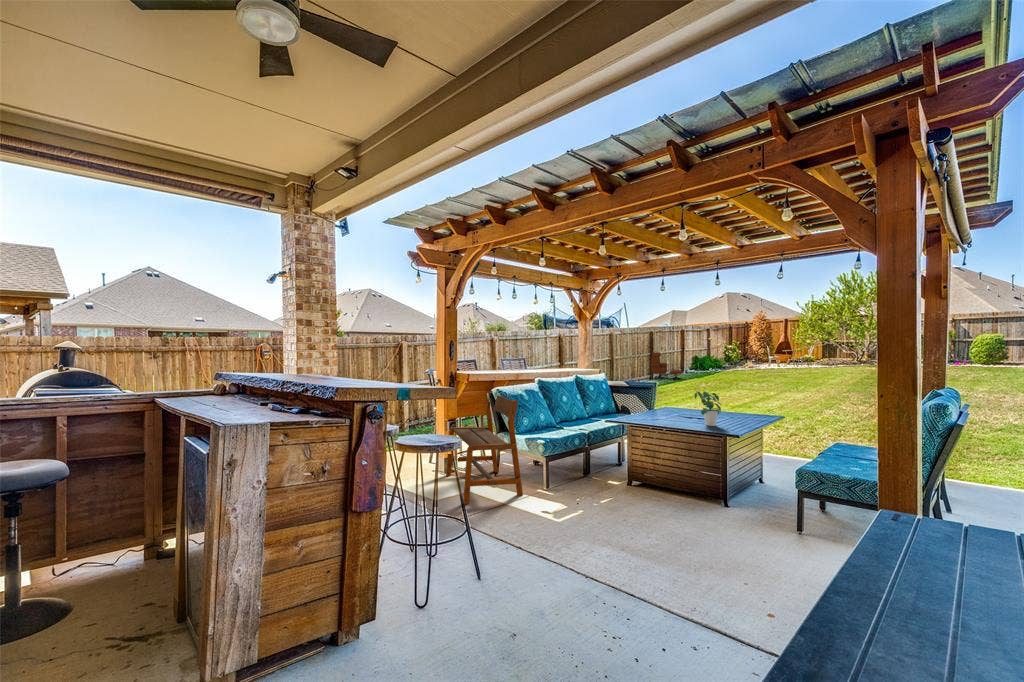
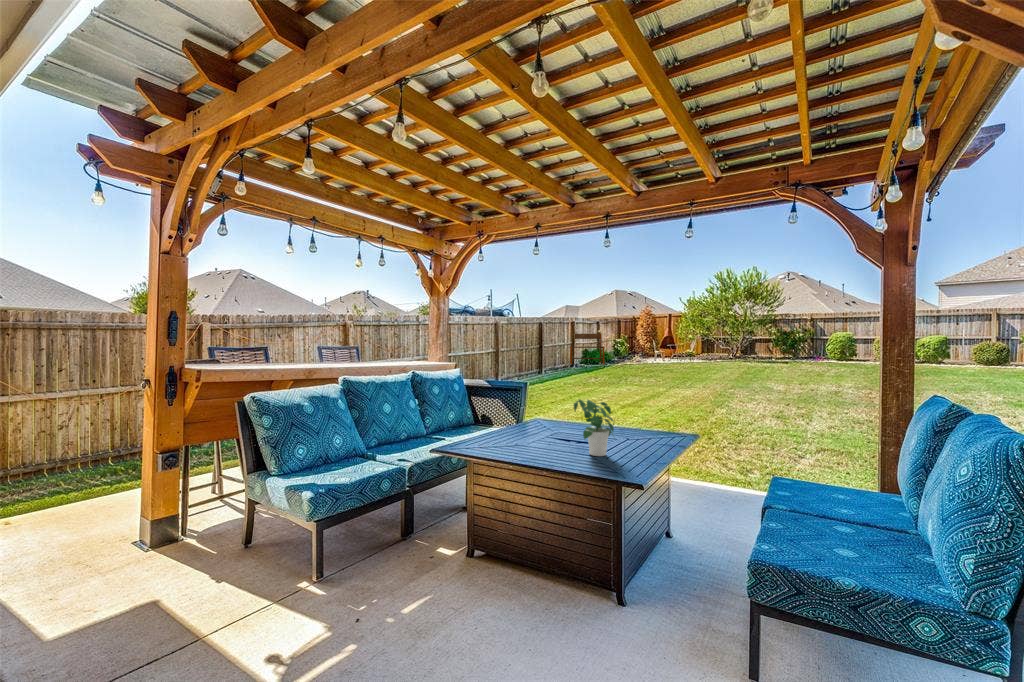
lounge chair: present [651,352,682,380] -> none [538,345,571,375]
bench: present [446,393,523,504] -> present [570,333,605,365]

